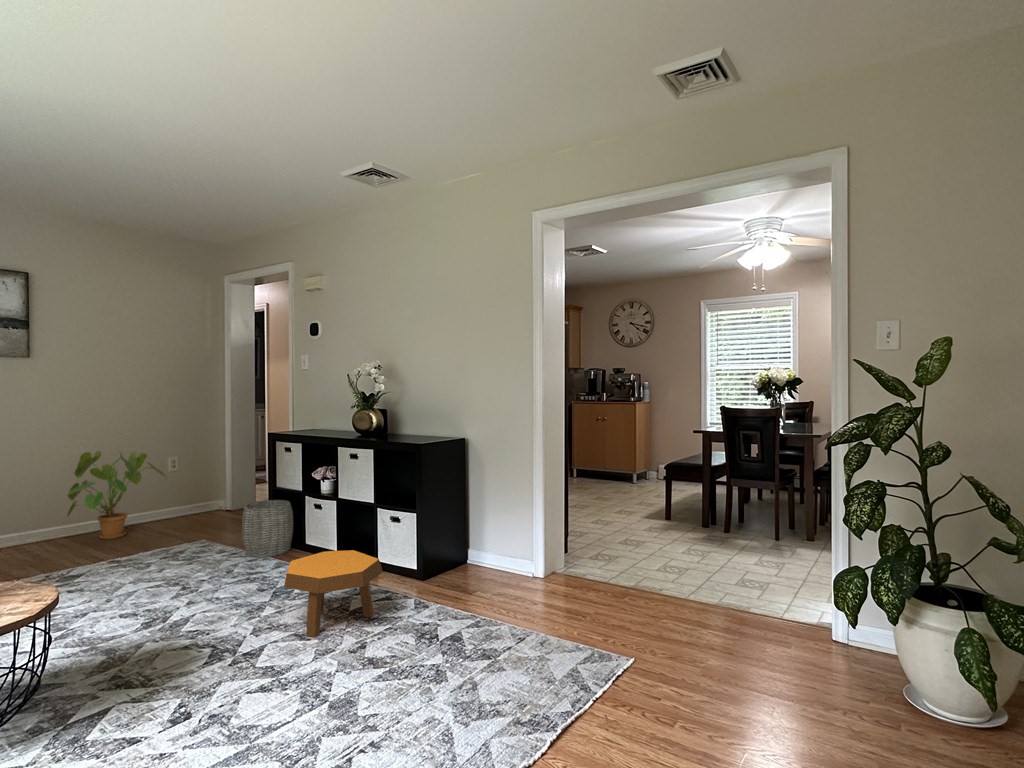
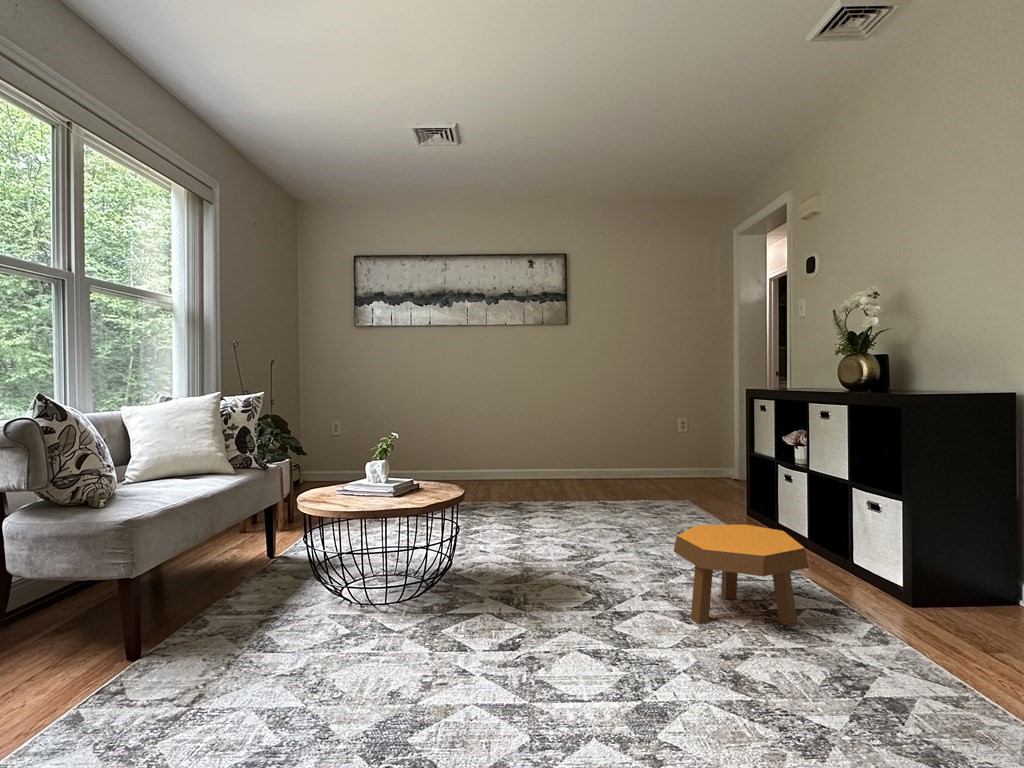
house plant: present [67,451,167,539] -> none [583,404,670,486]
woven basket: present [242,500,293,557] -> none [708,465,766,529]

